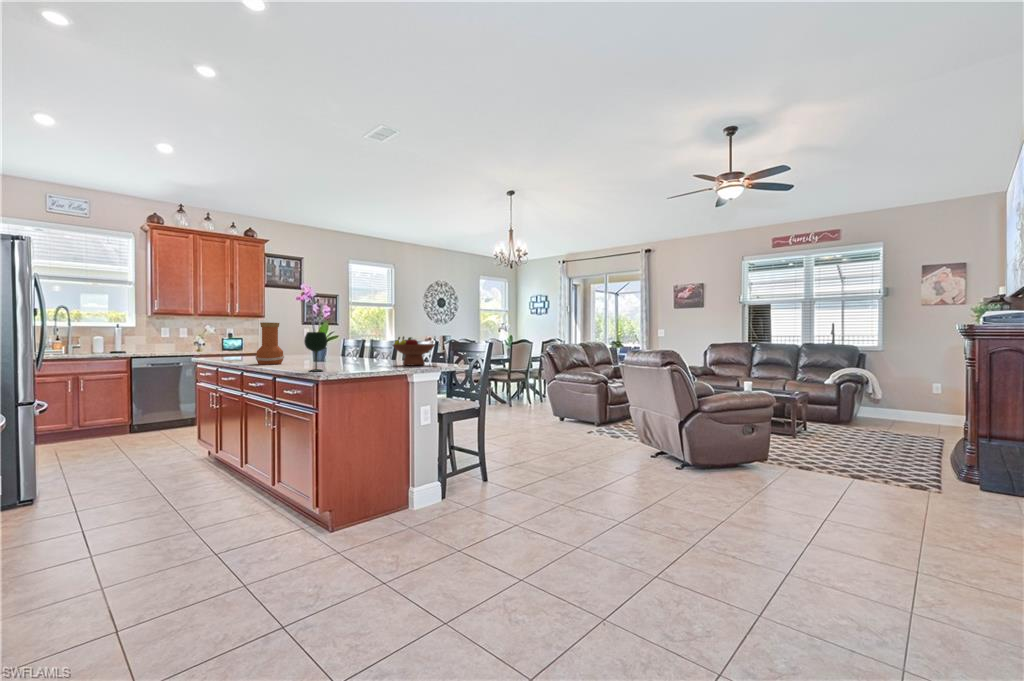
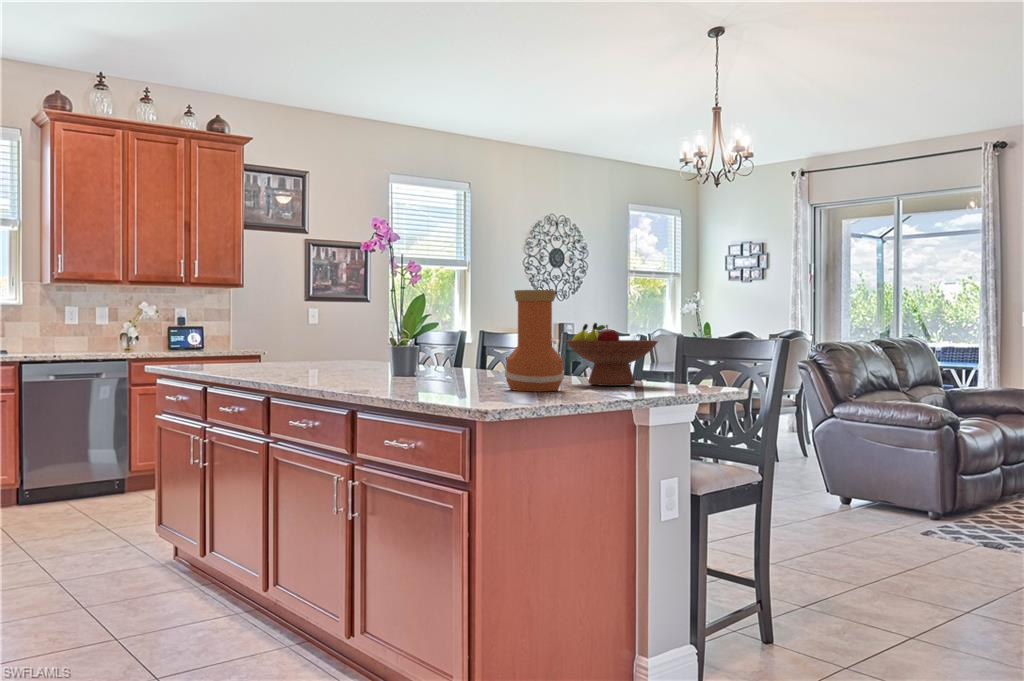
vase: present [256,322,284,364] -> present [505,290,564,391]
wine glass: present [304,332,328,371] -> none [435,312,480,398]

